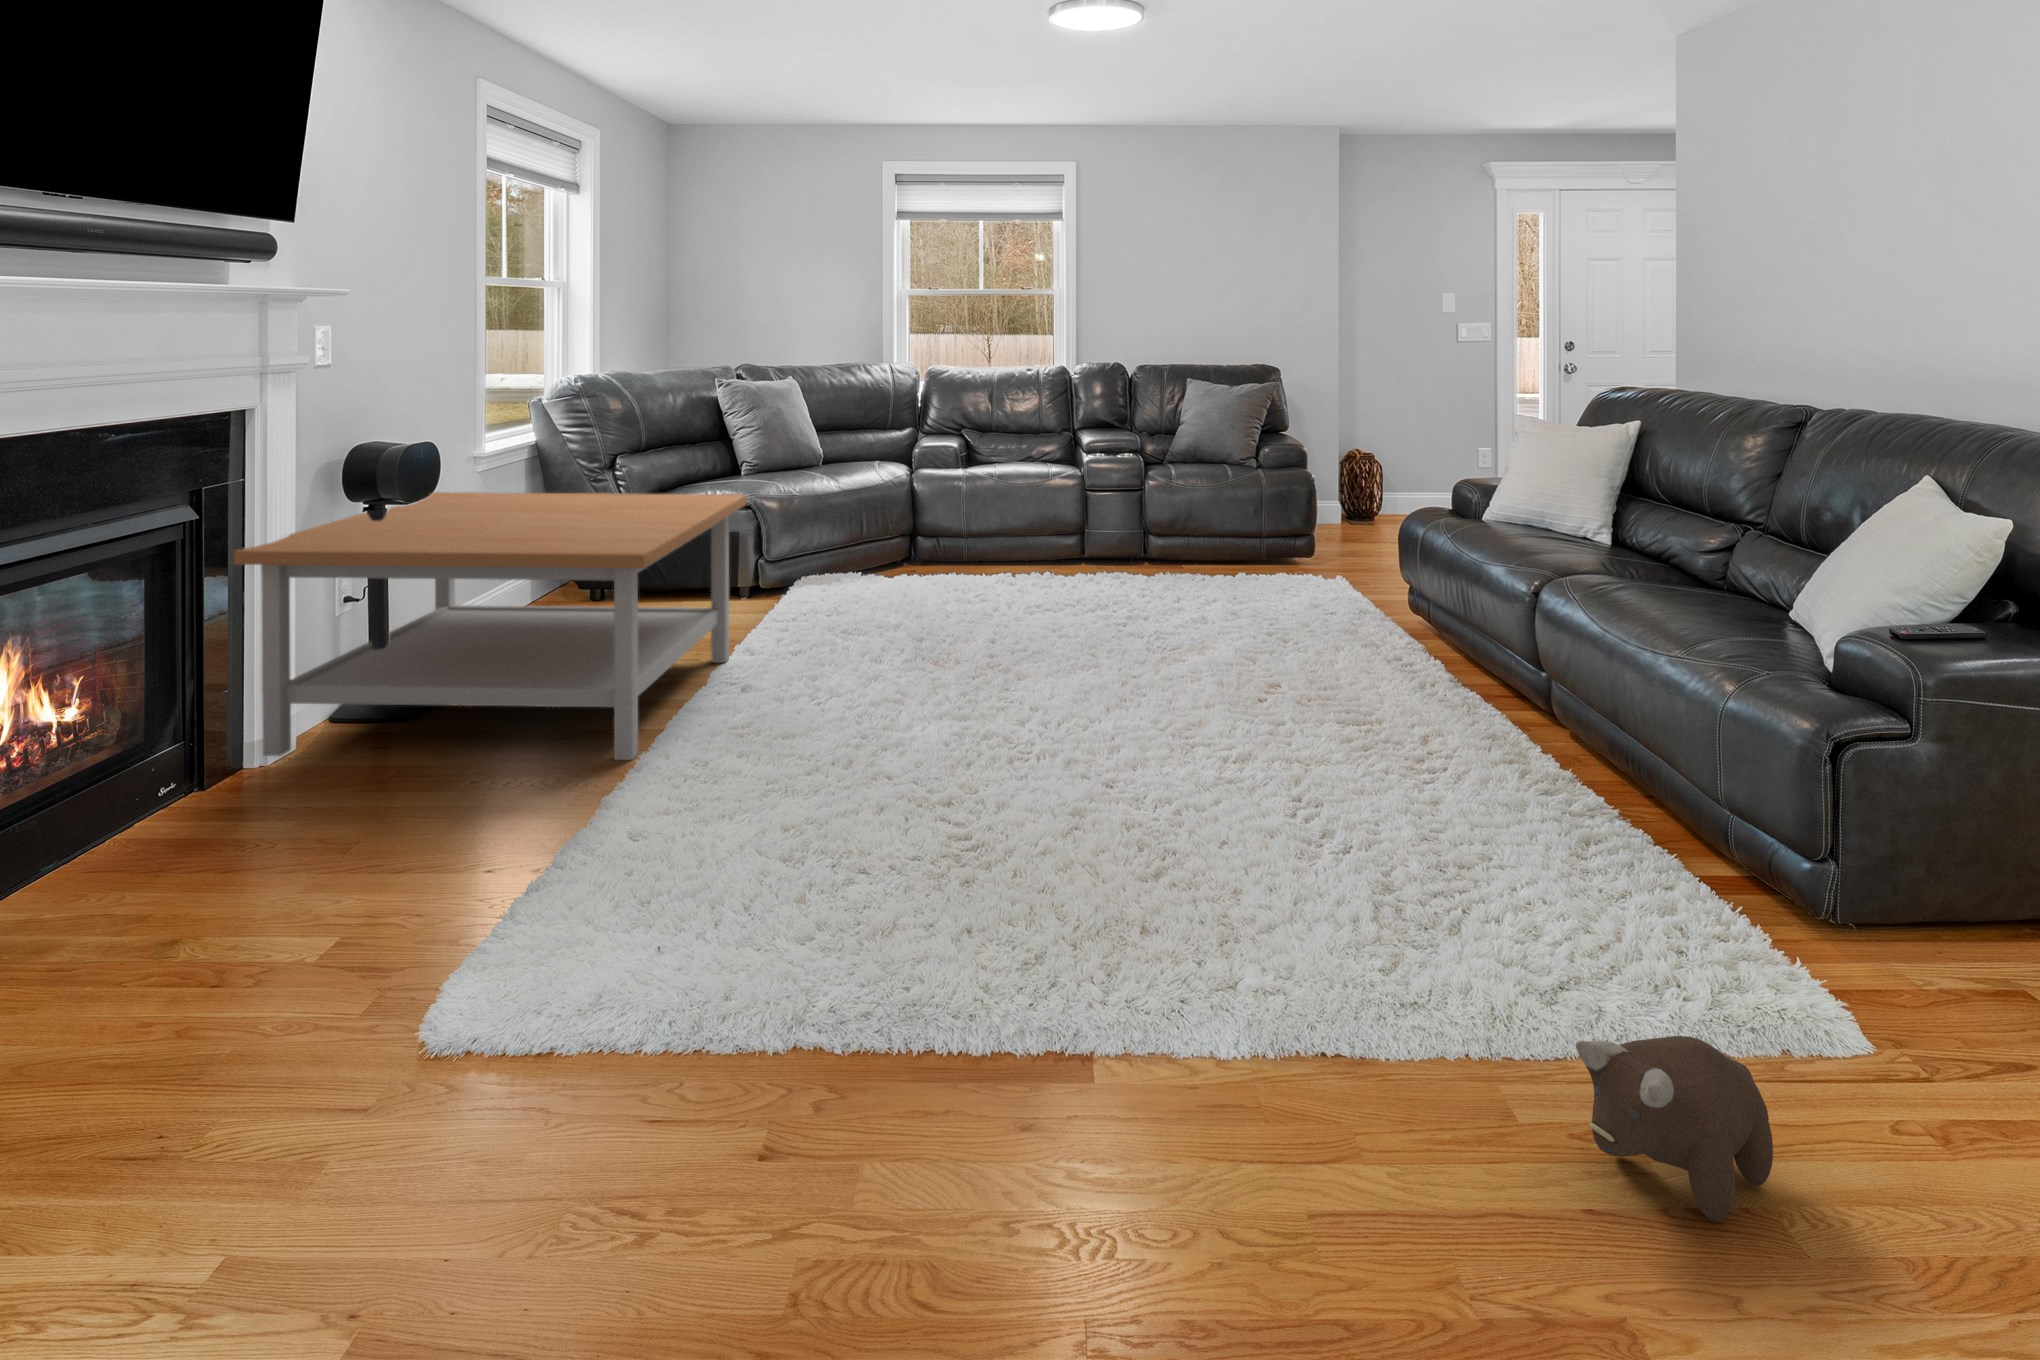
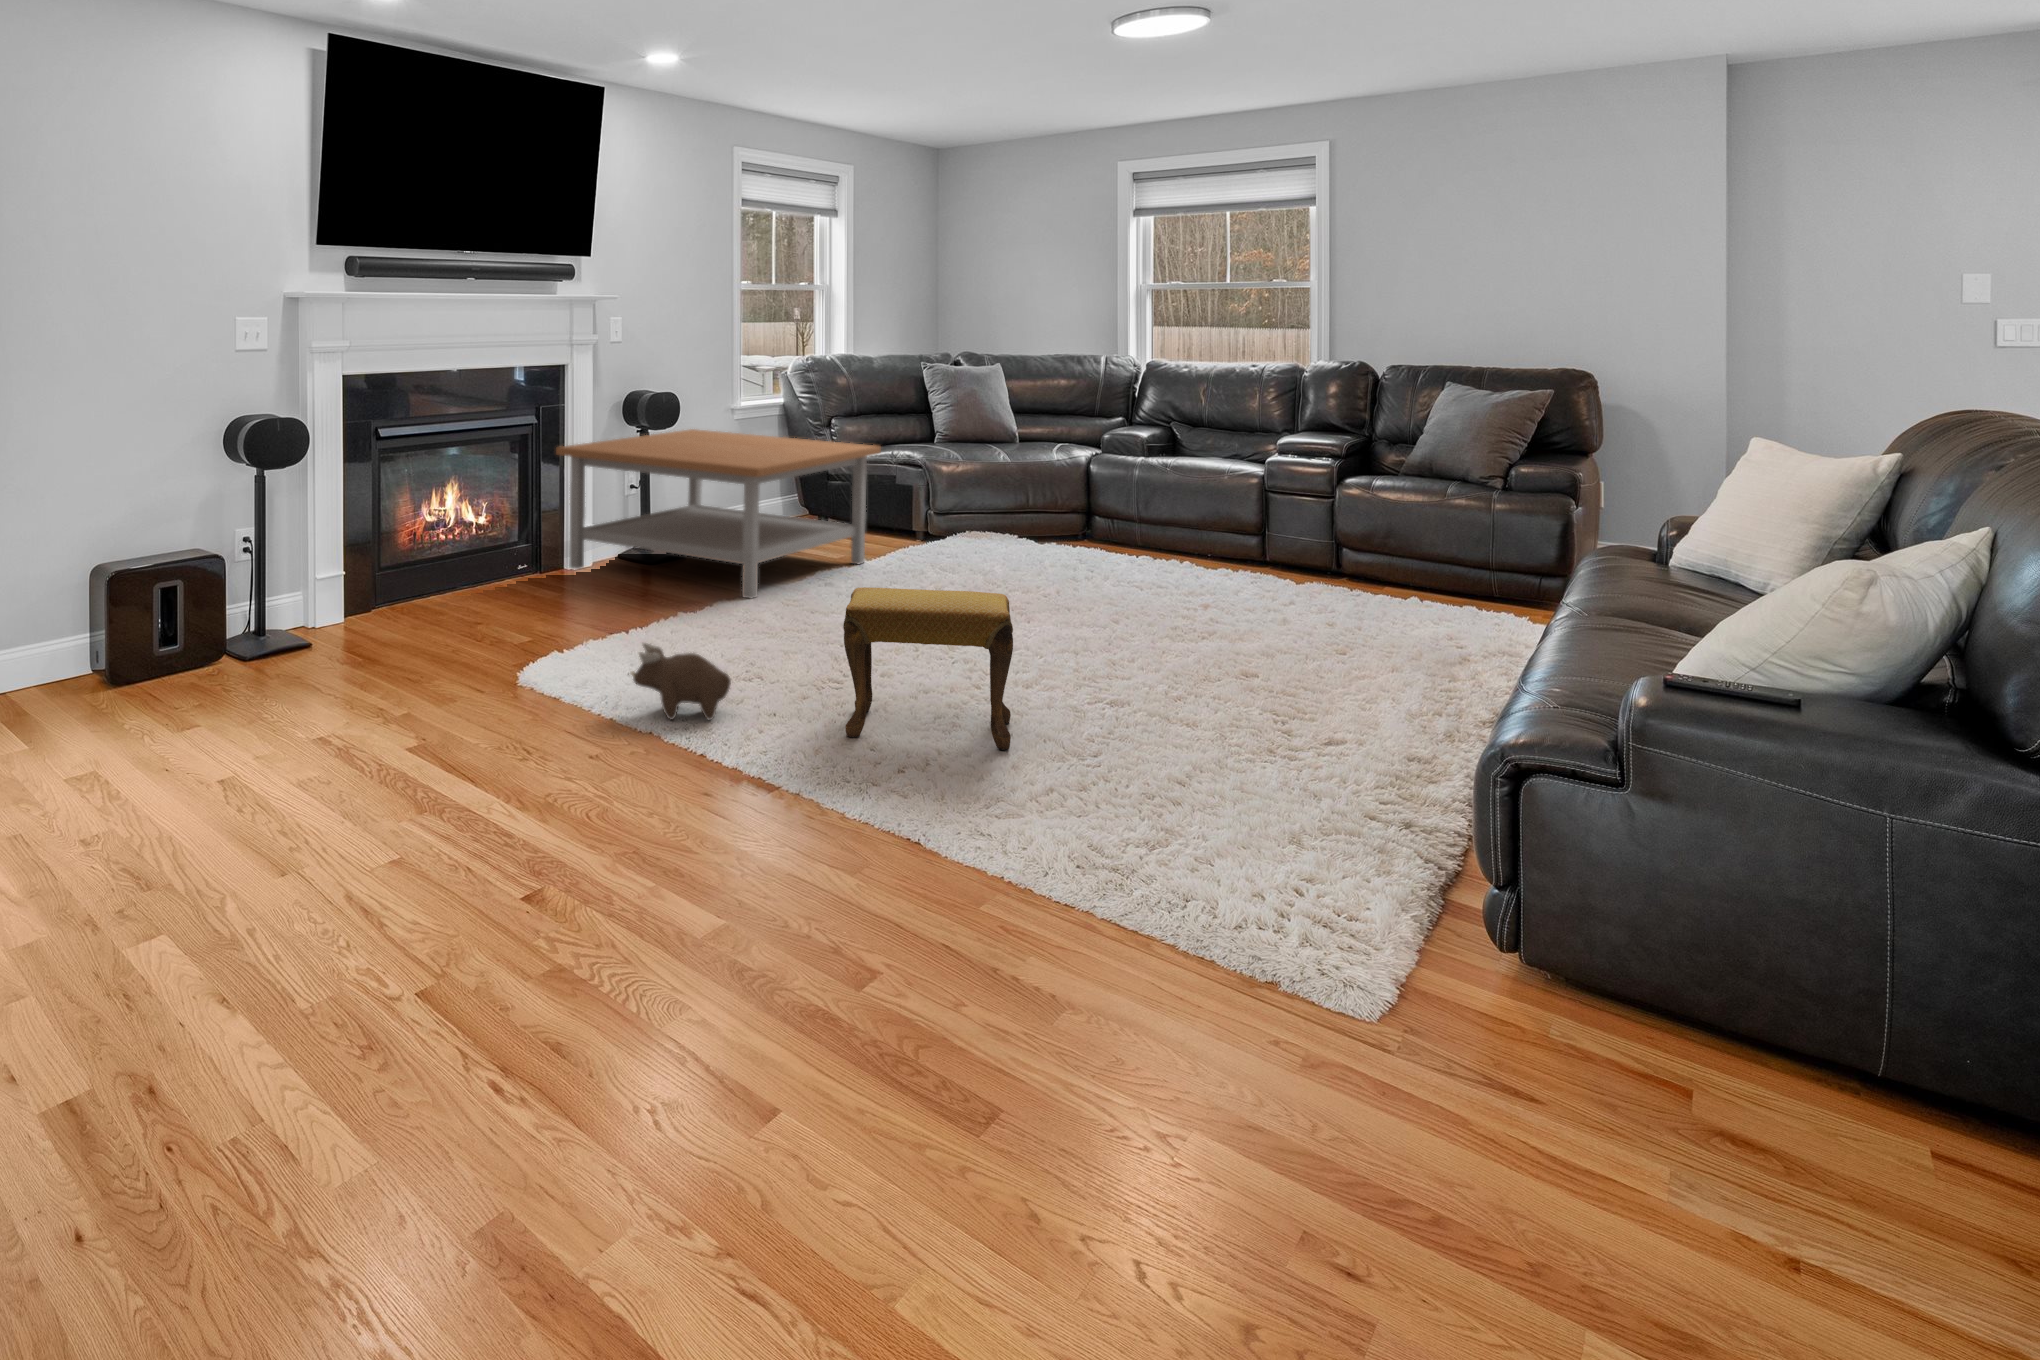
footstool: none [1034,738,1357,1074] -> present [843,587,1013,750]
plush toy: present [1576,1036,1773,1222] -> present [631,643,731,720]

